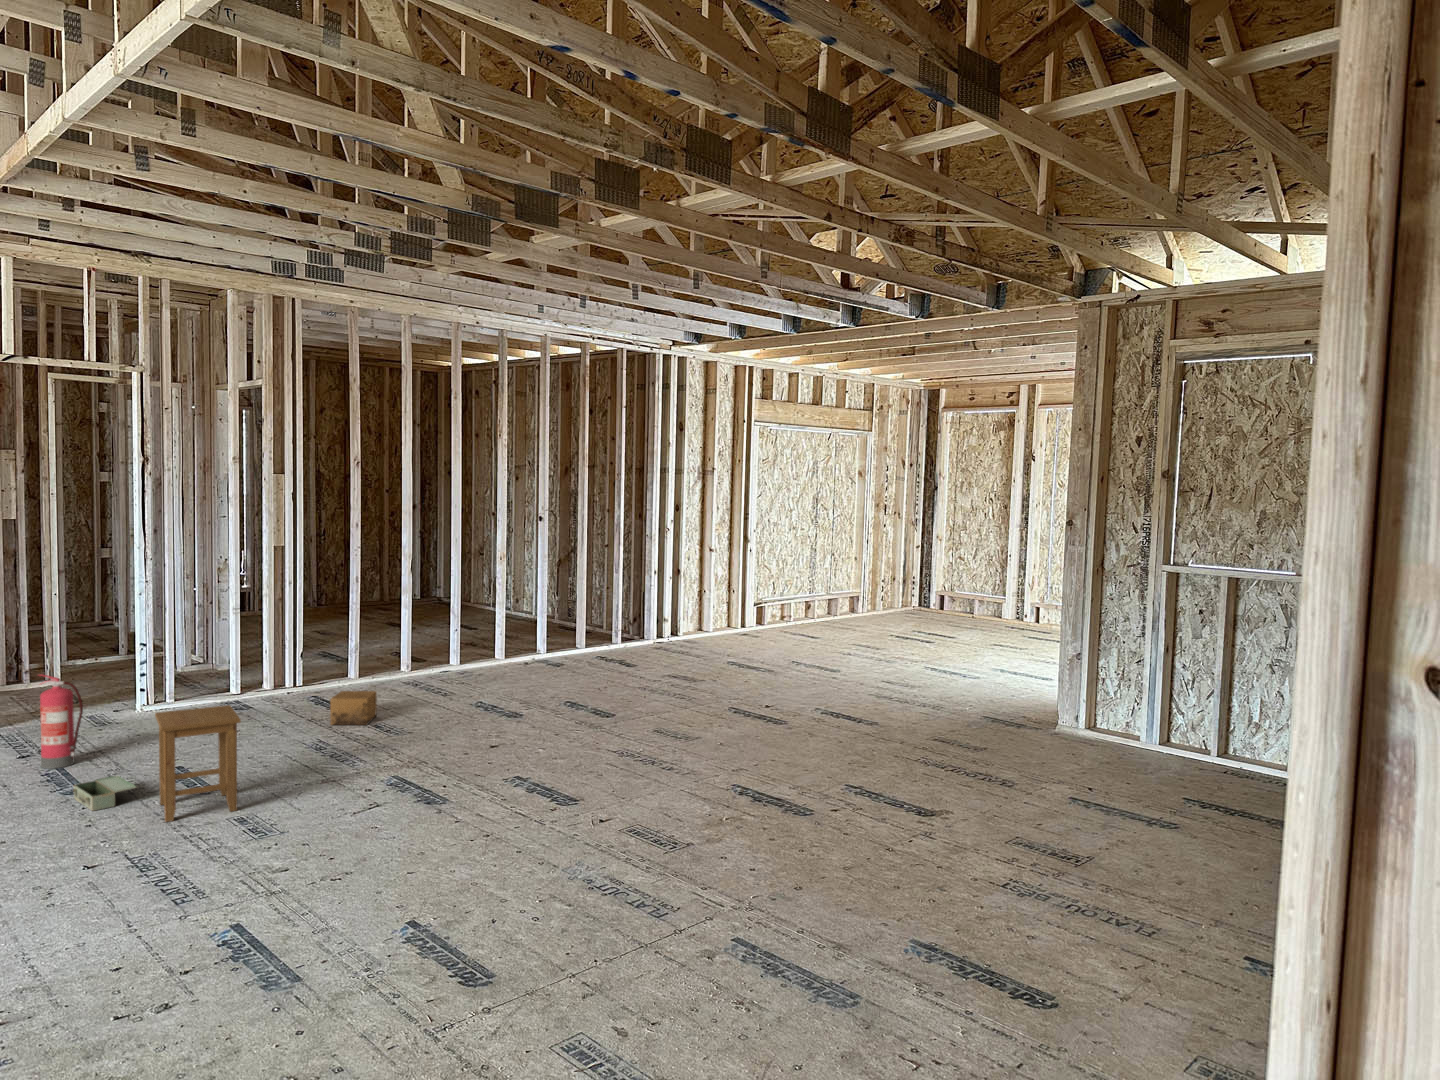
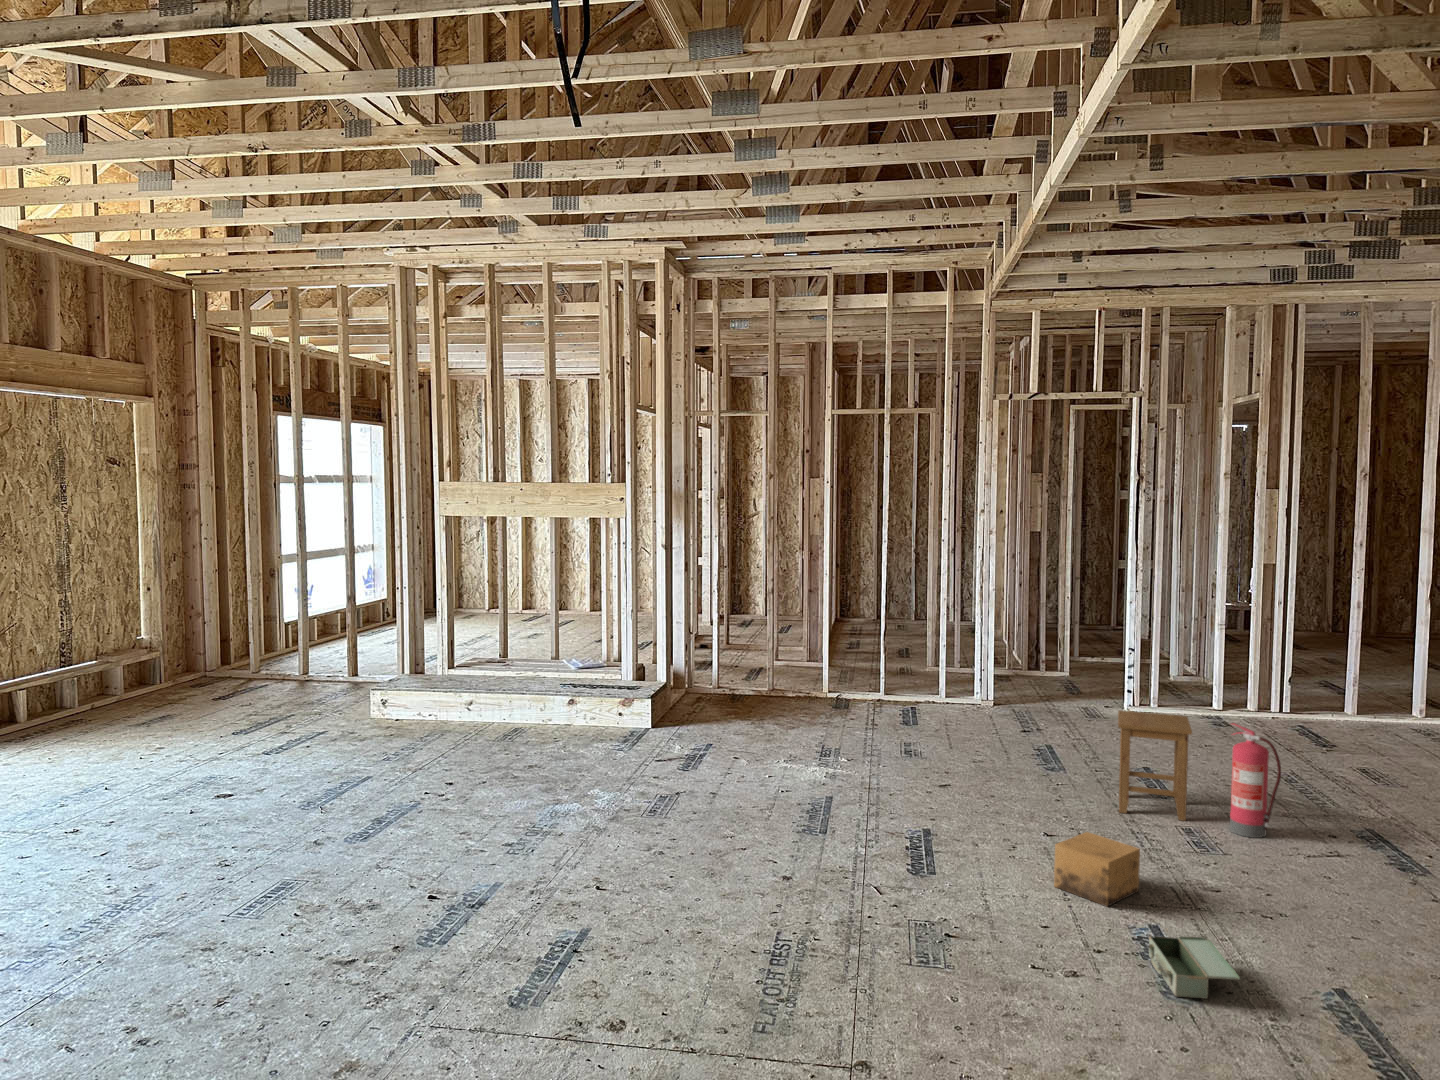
fire extinguisher: present [40,674,83,769] -> present [1230,723,1281,838]
cardboard box: present [330,691,377,725] -> present [1054,832,1140,907]
toolbox: present [73,776,136,811] -> present [1149,936,1239,999]

